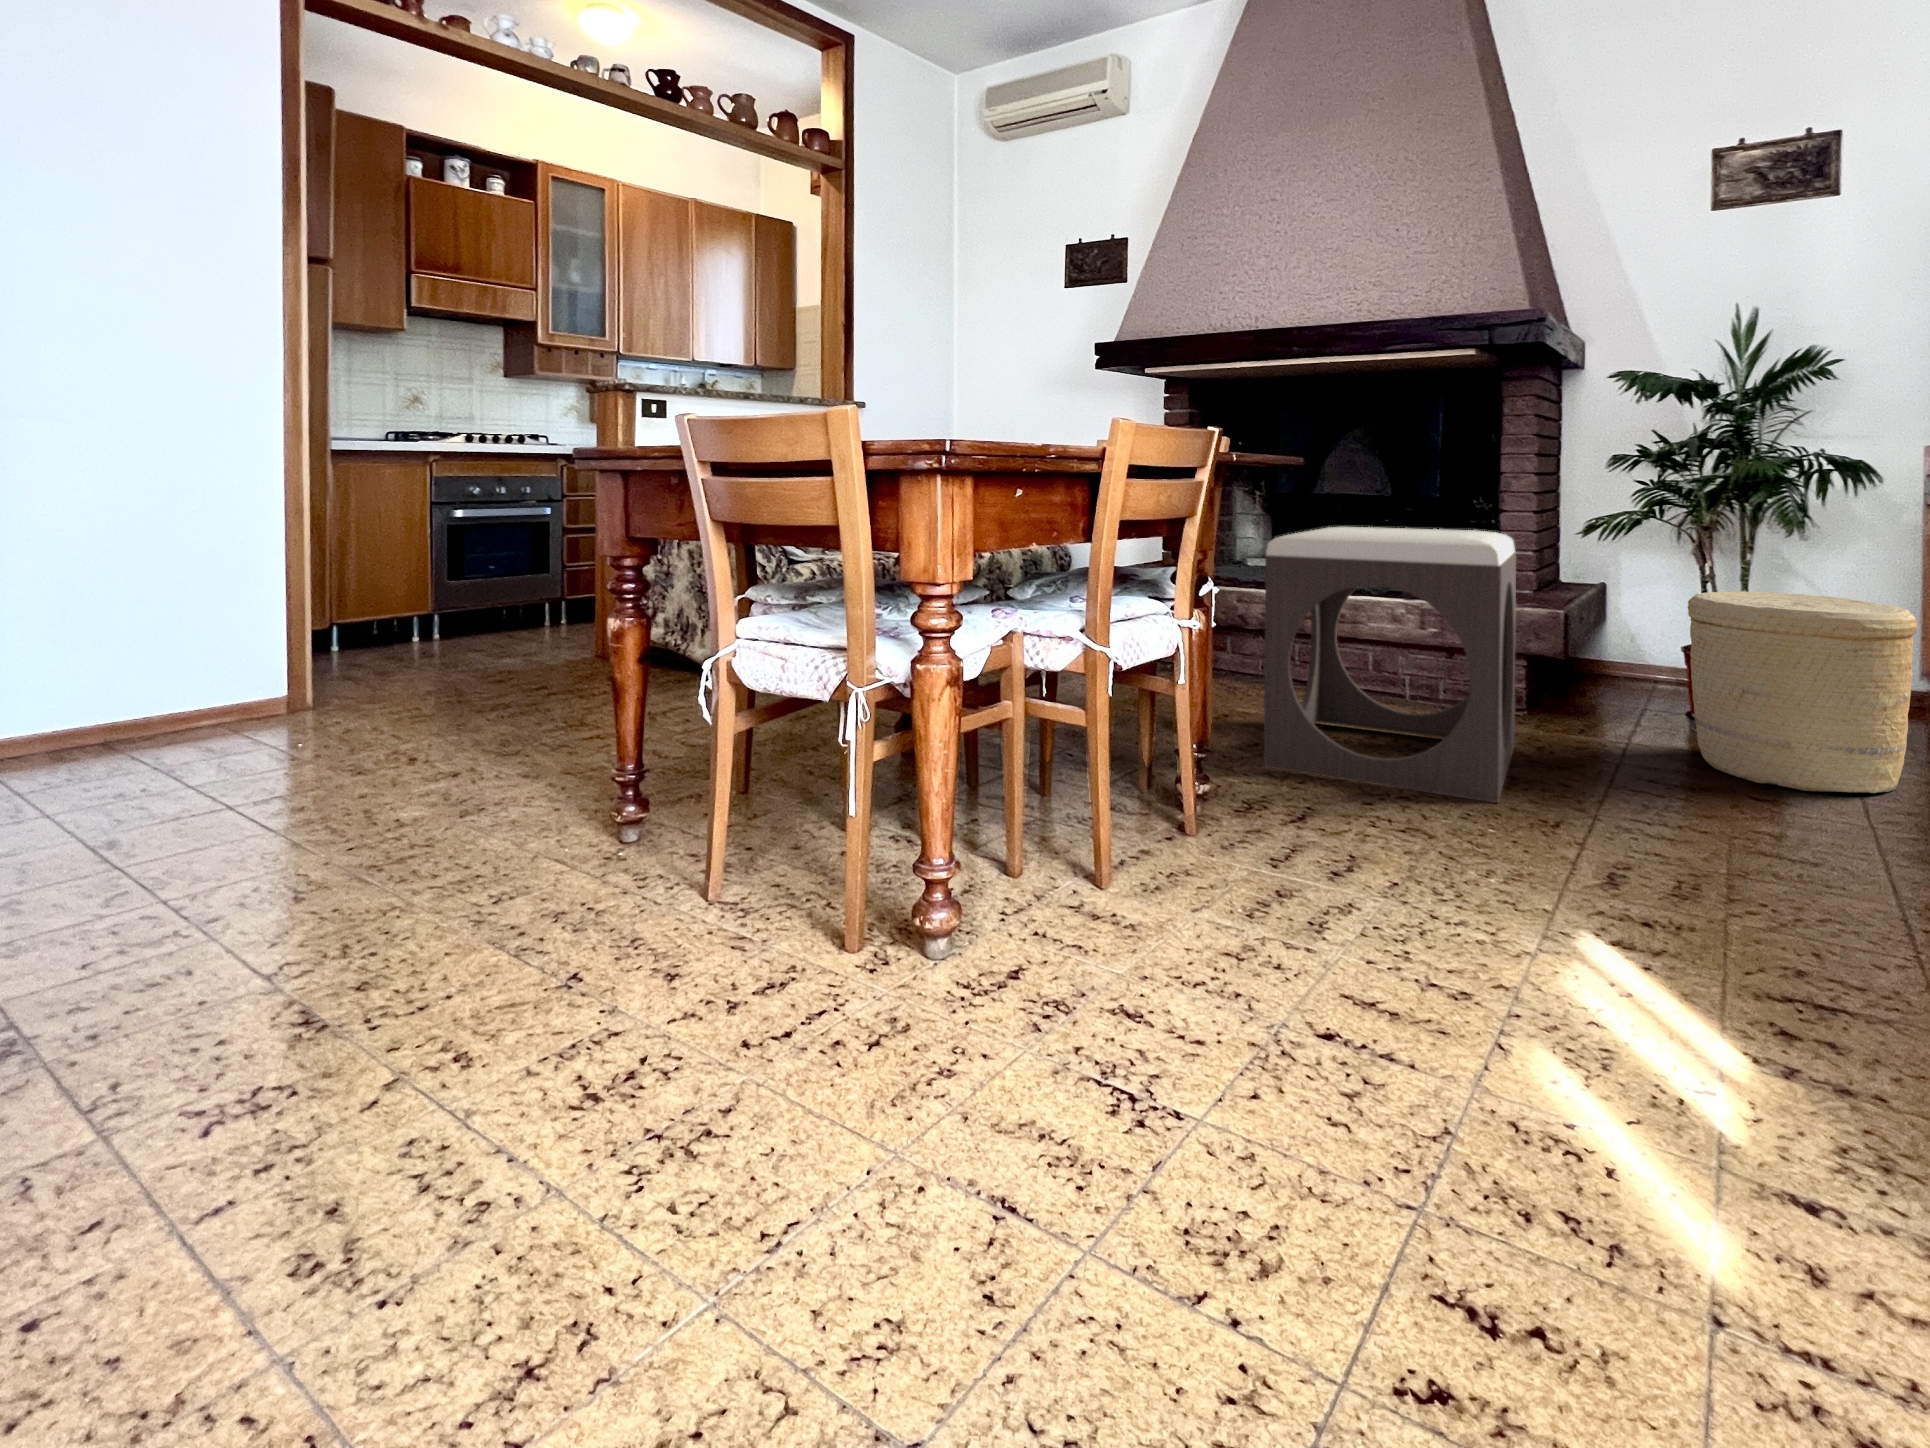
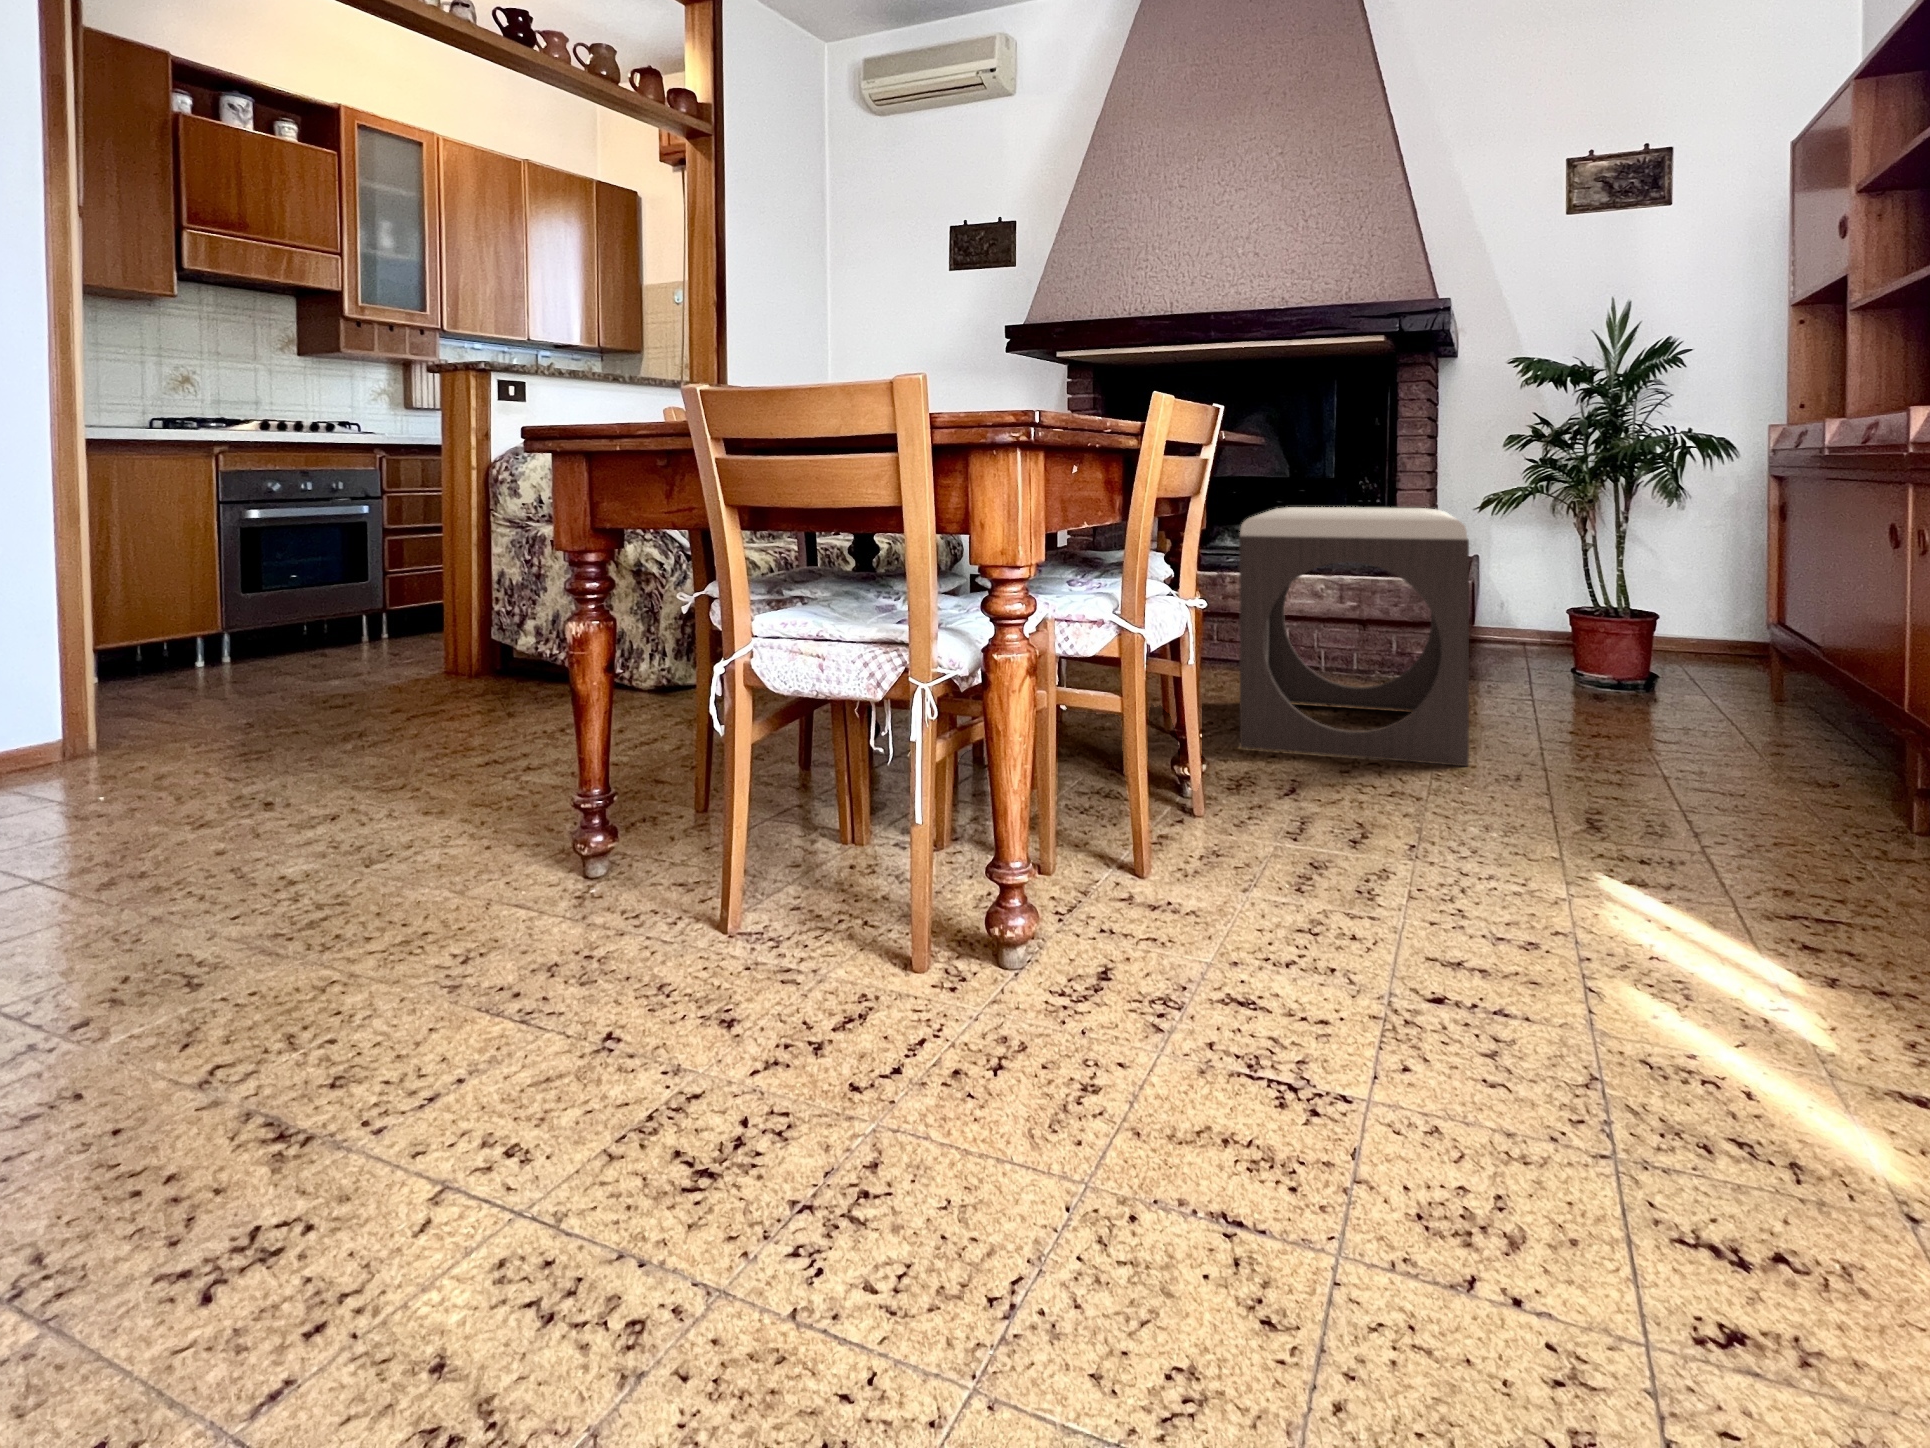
woven basket: present [1688,592,1917,793] -> none [1600,559,1792,736]

